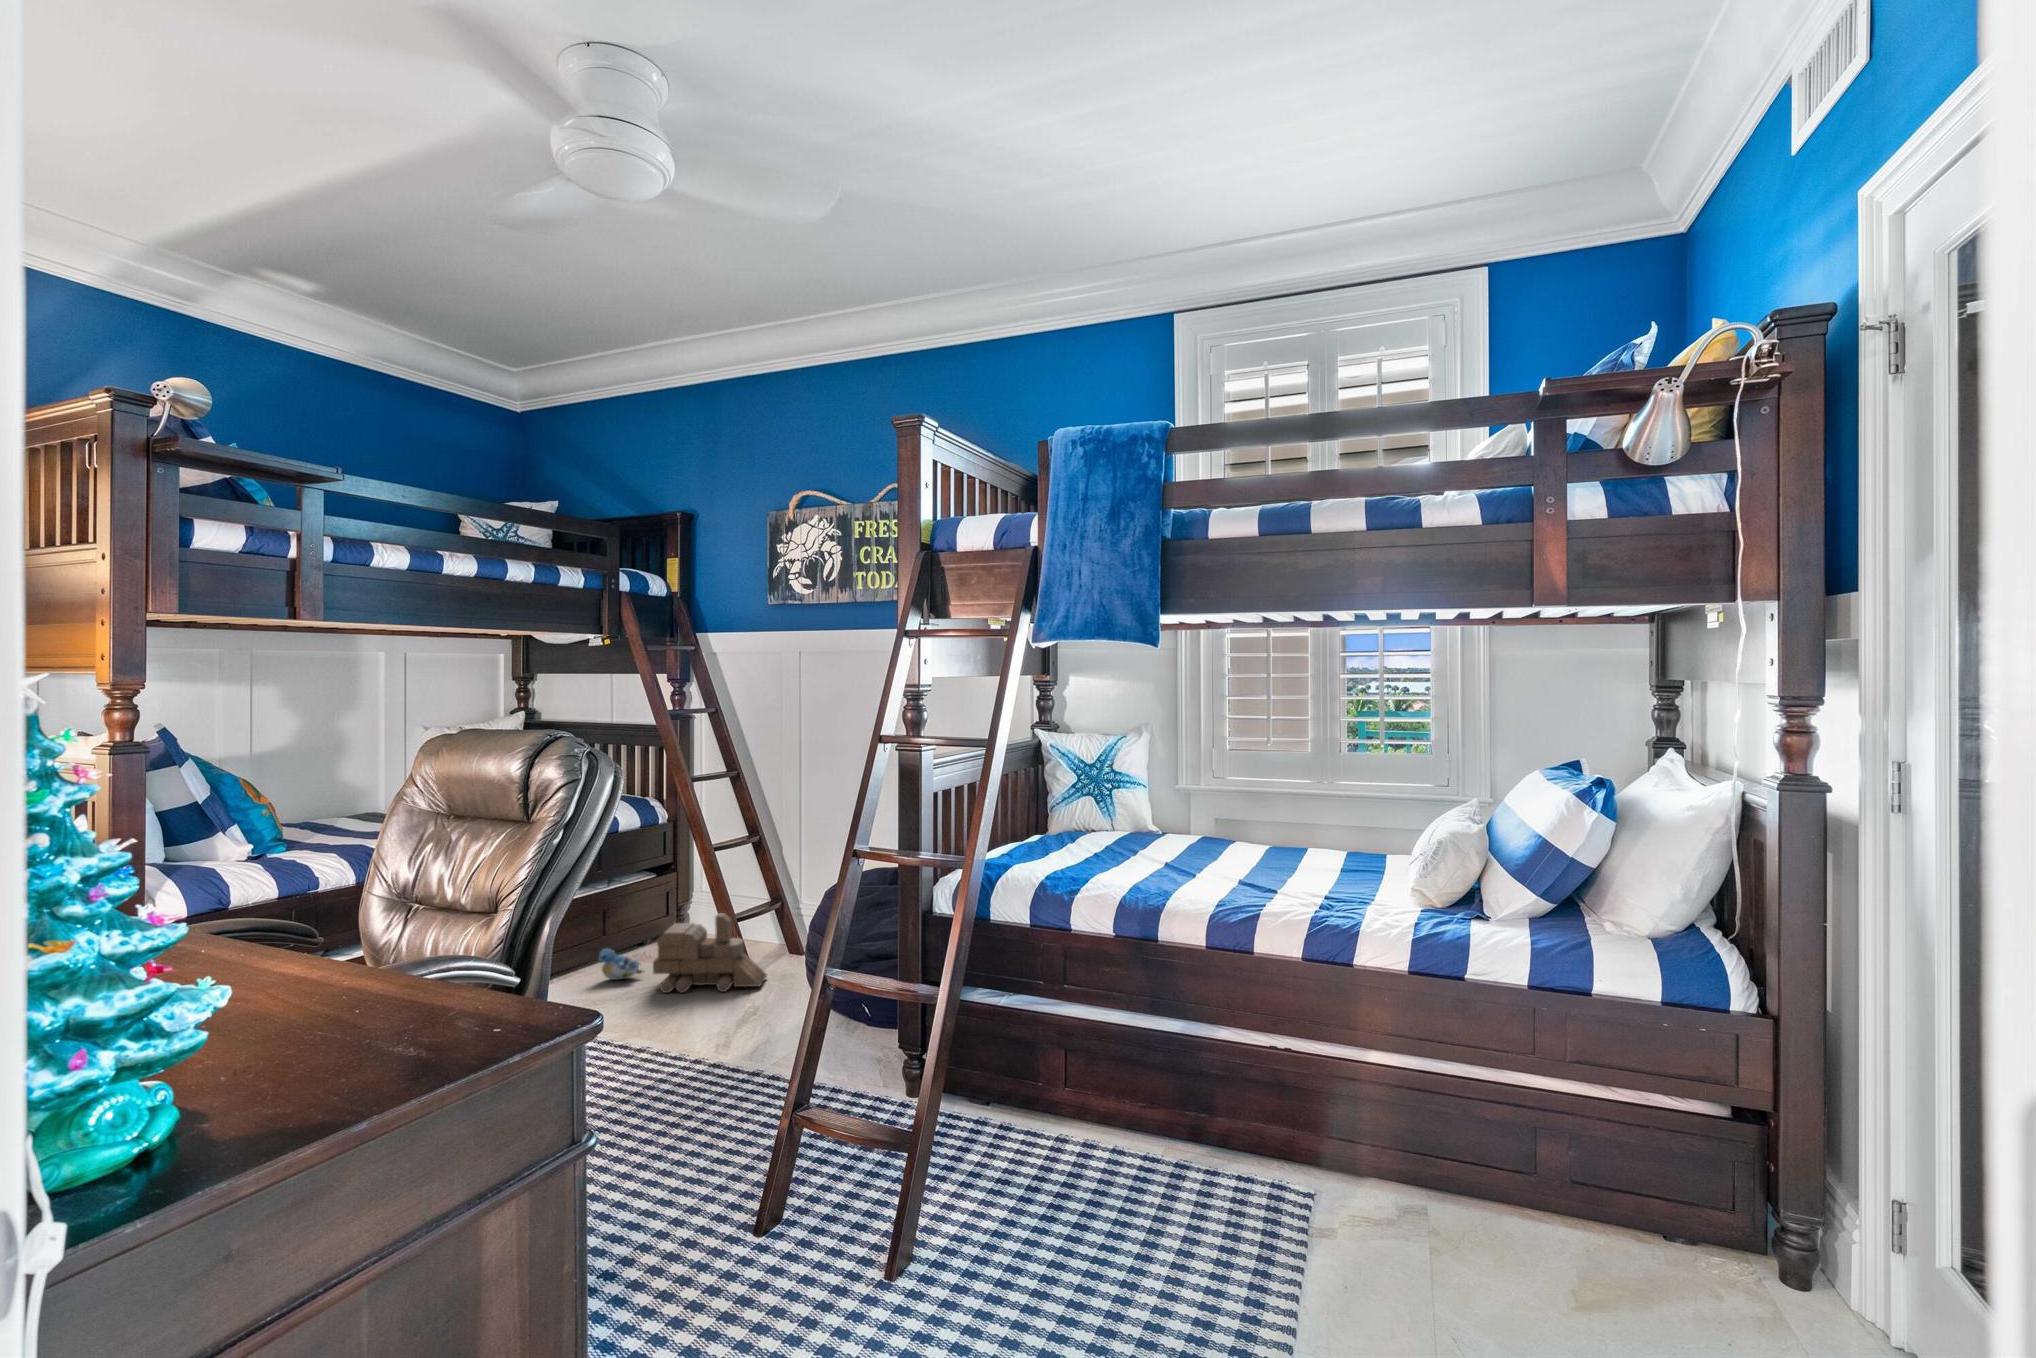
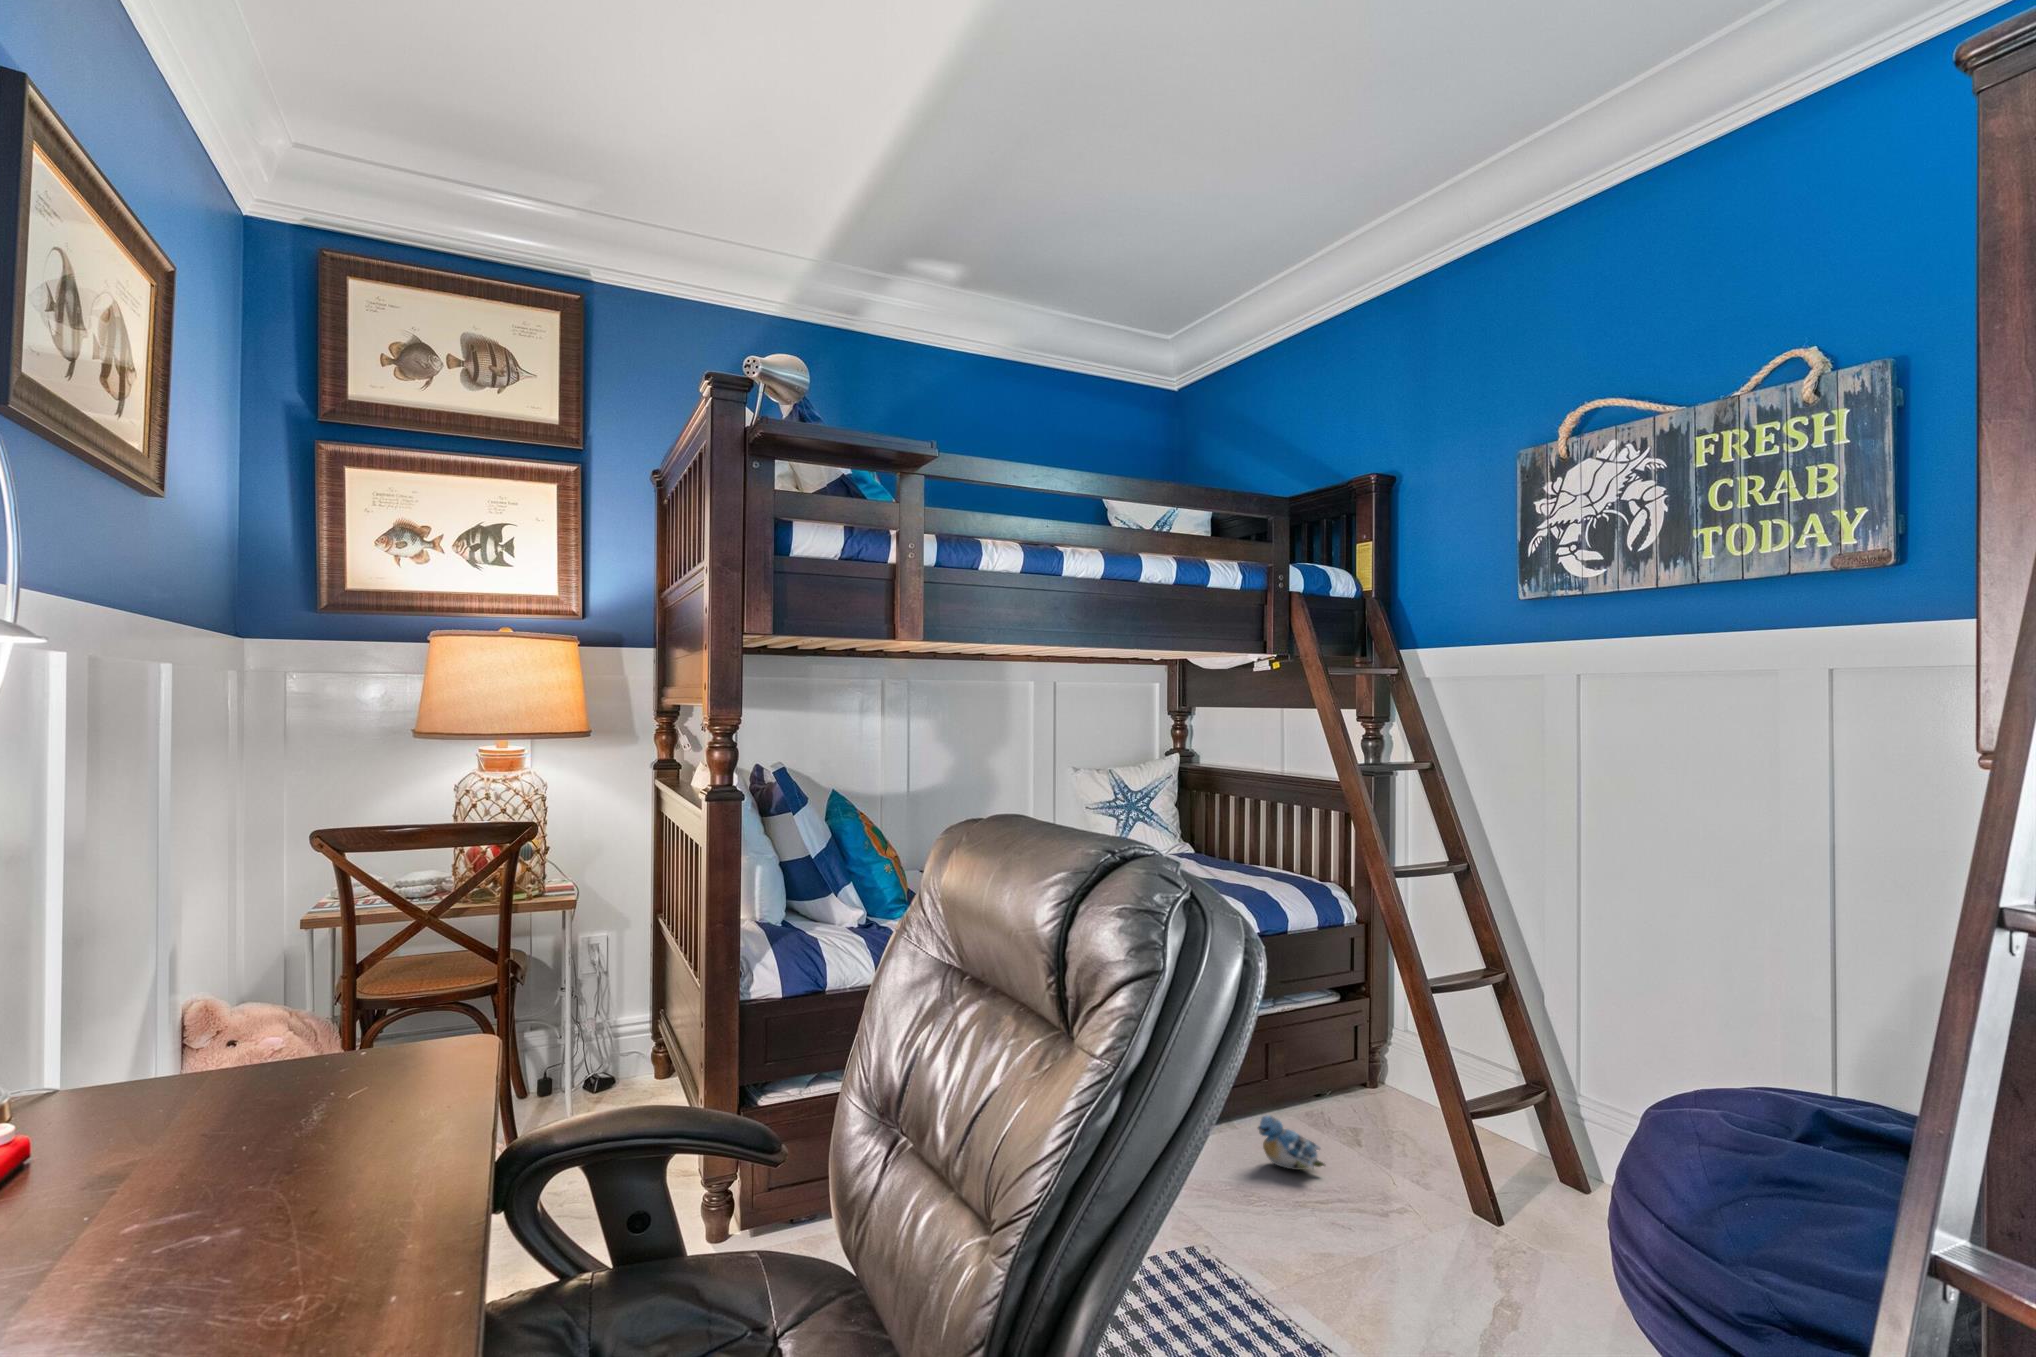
toy train: present [653,913,767,993] -> none [1339,1102,1539,1264]

